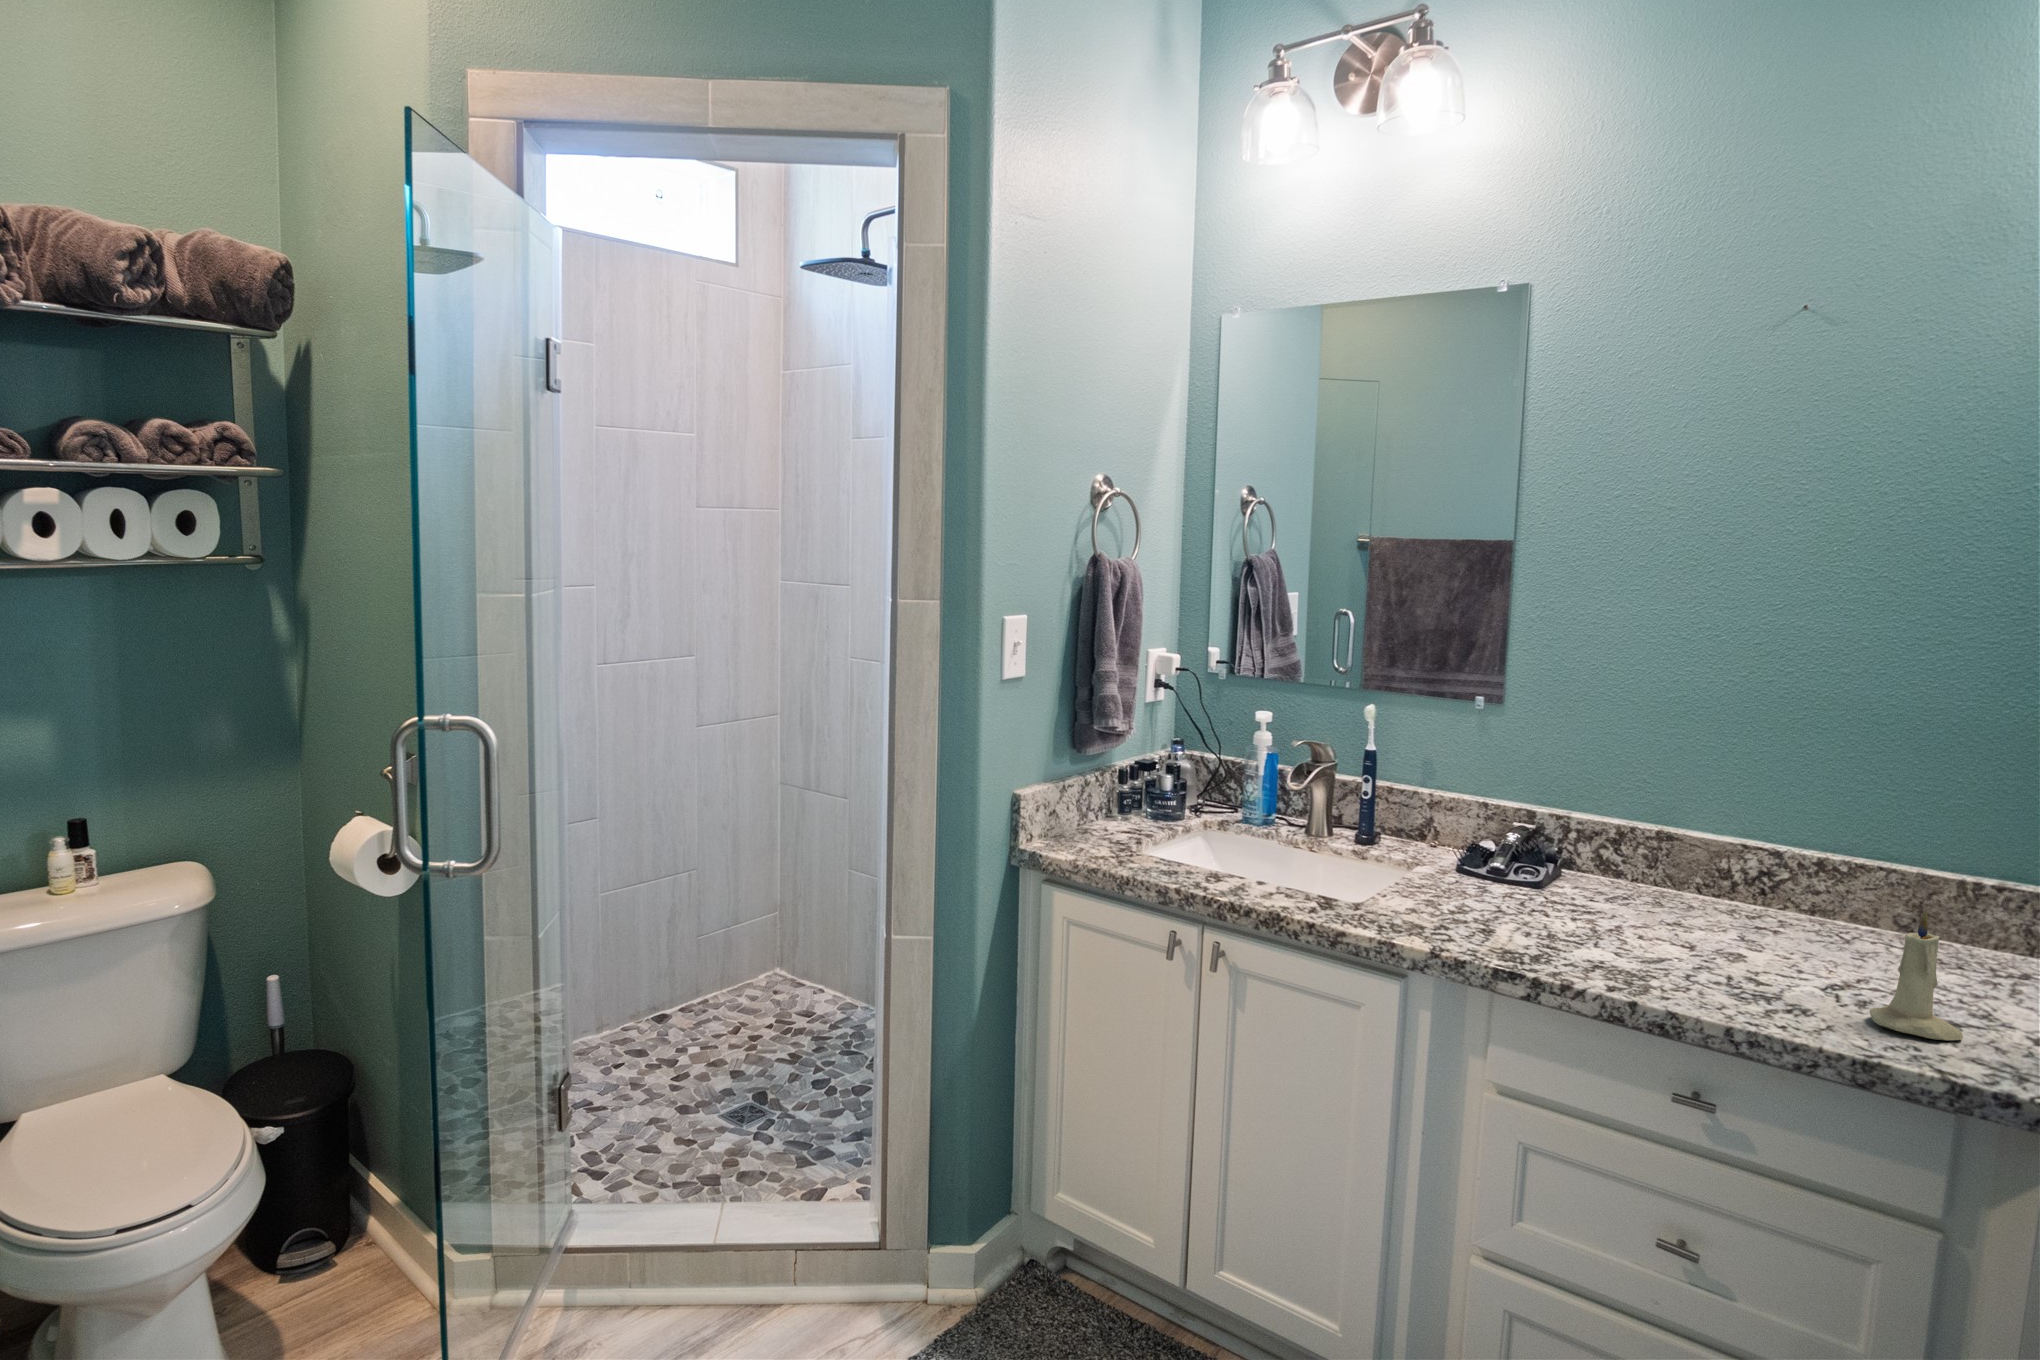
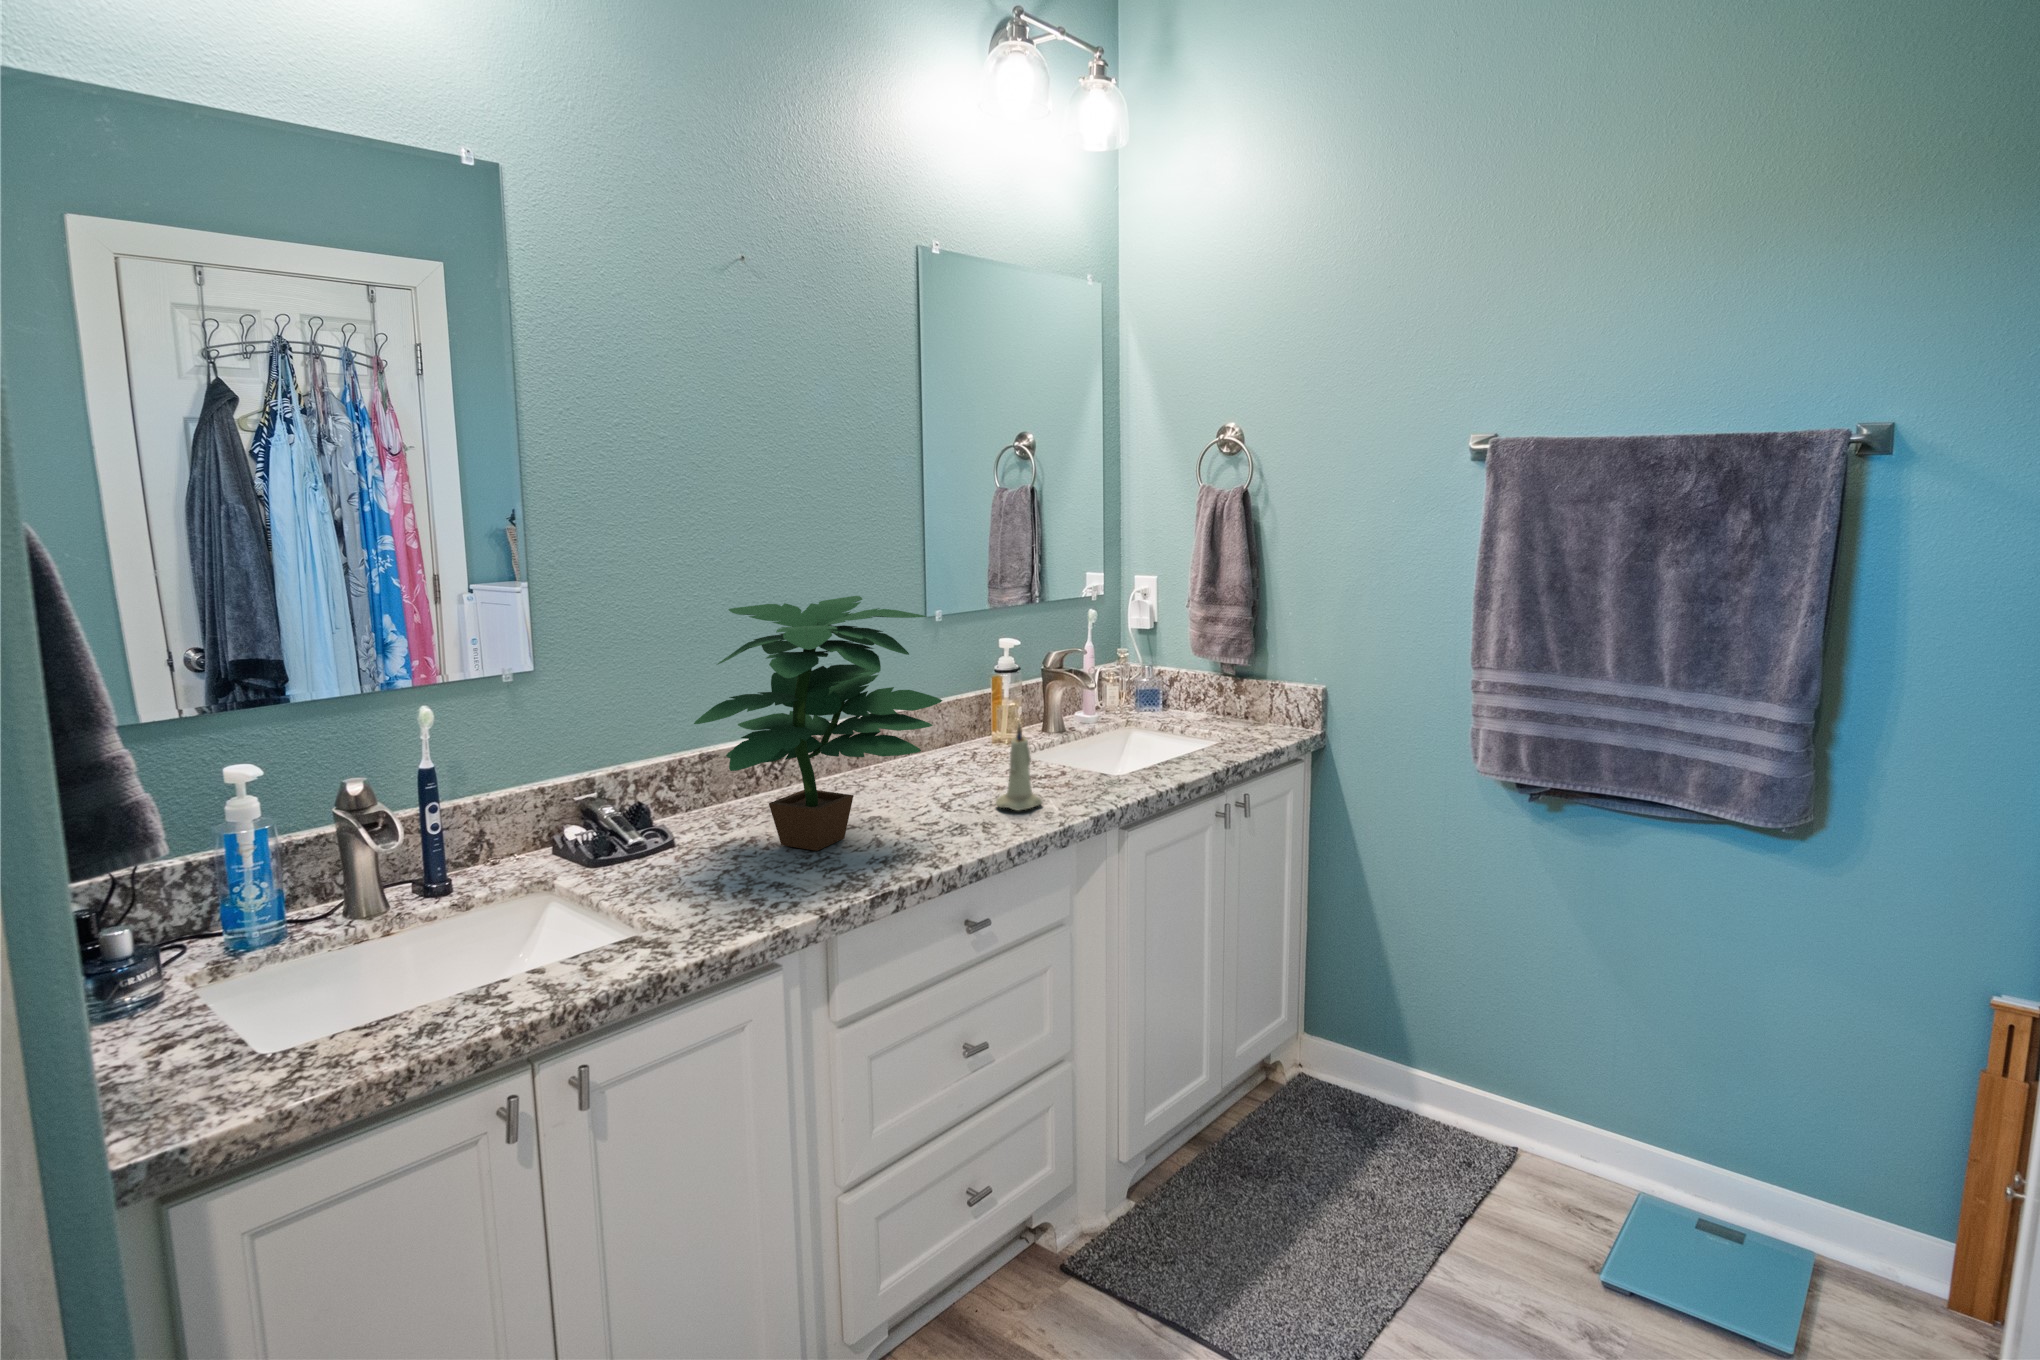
potted plant: none [1500,681,1814,947] -> present [694,596,942,851]

